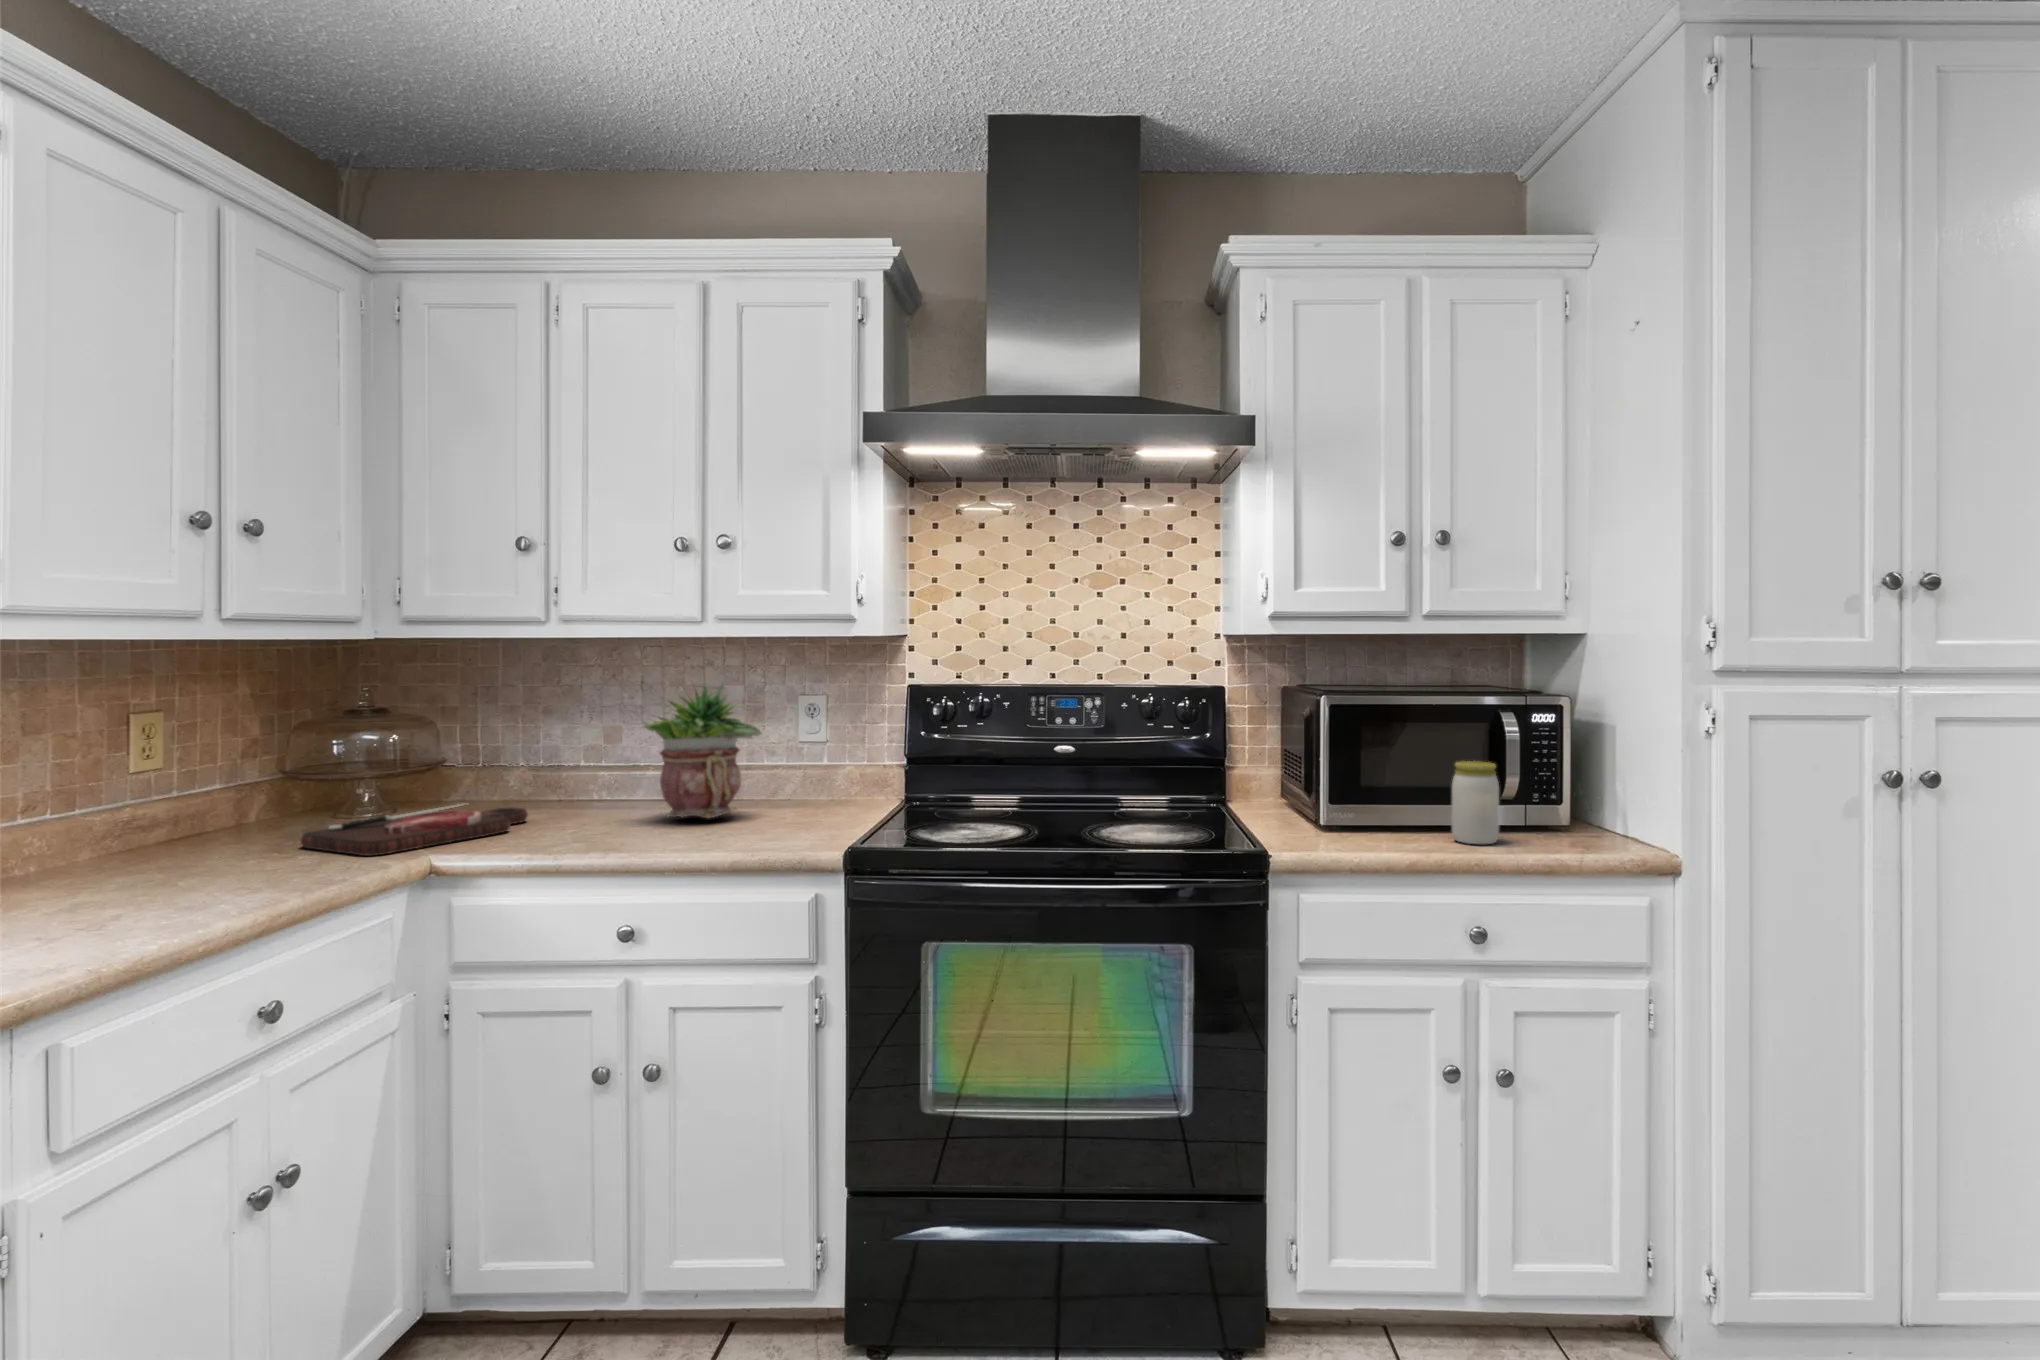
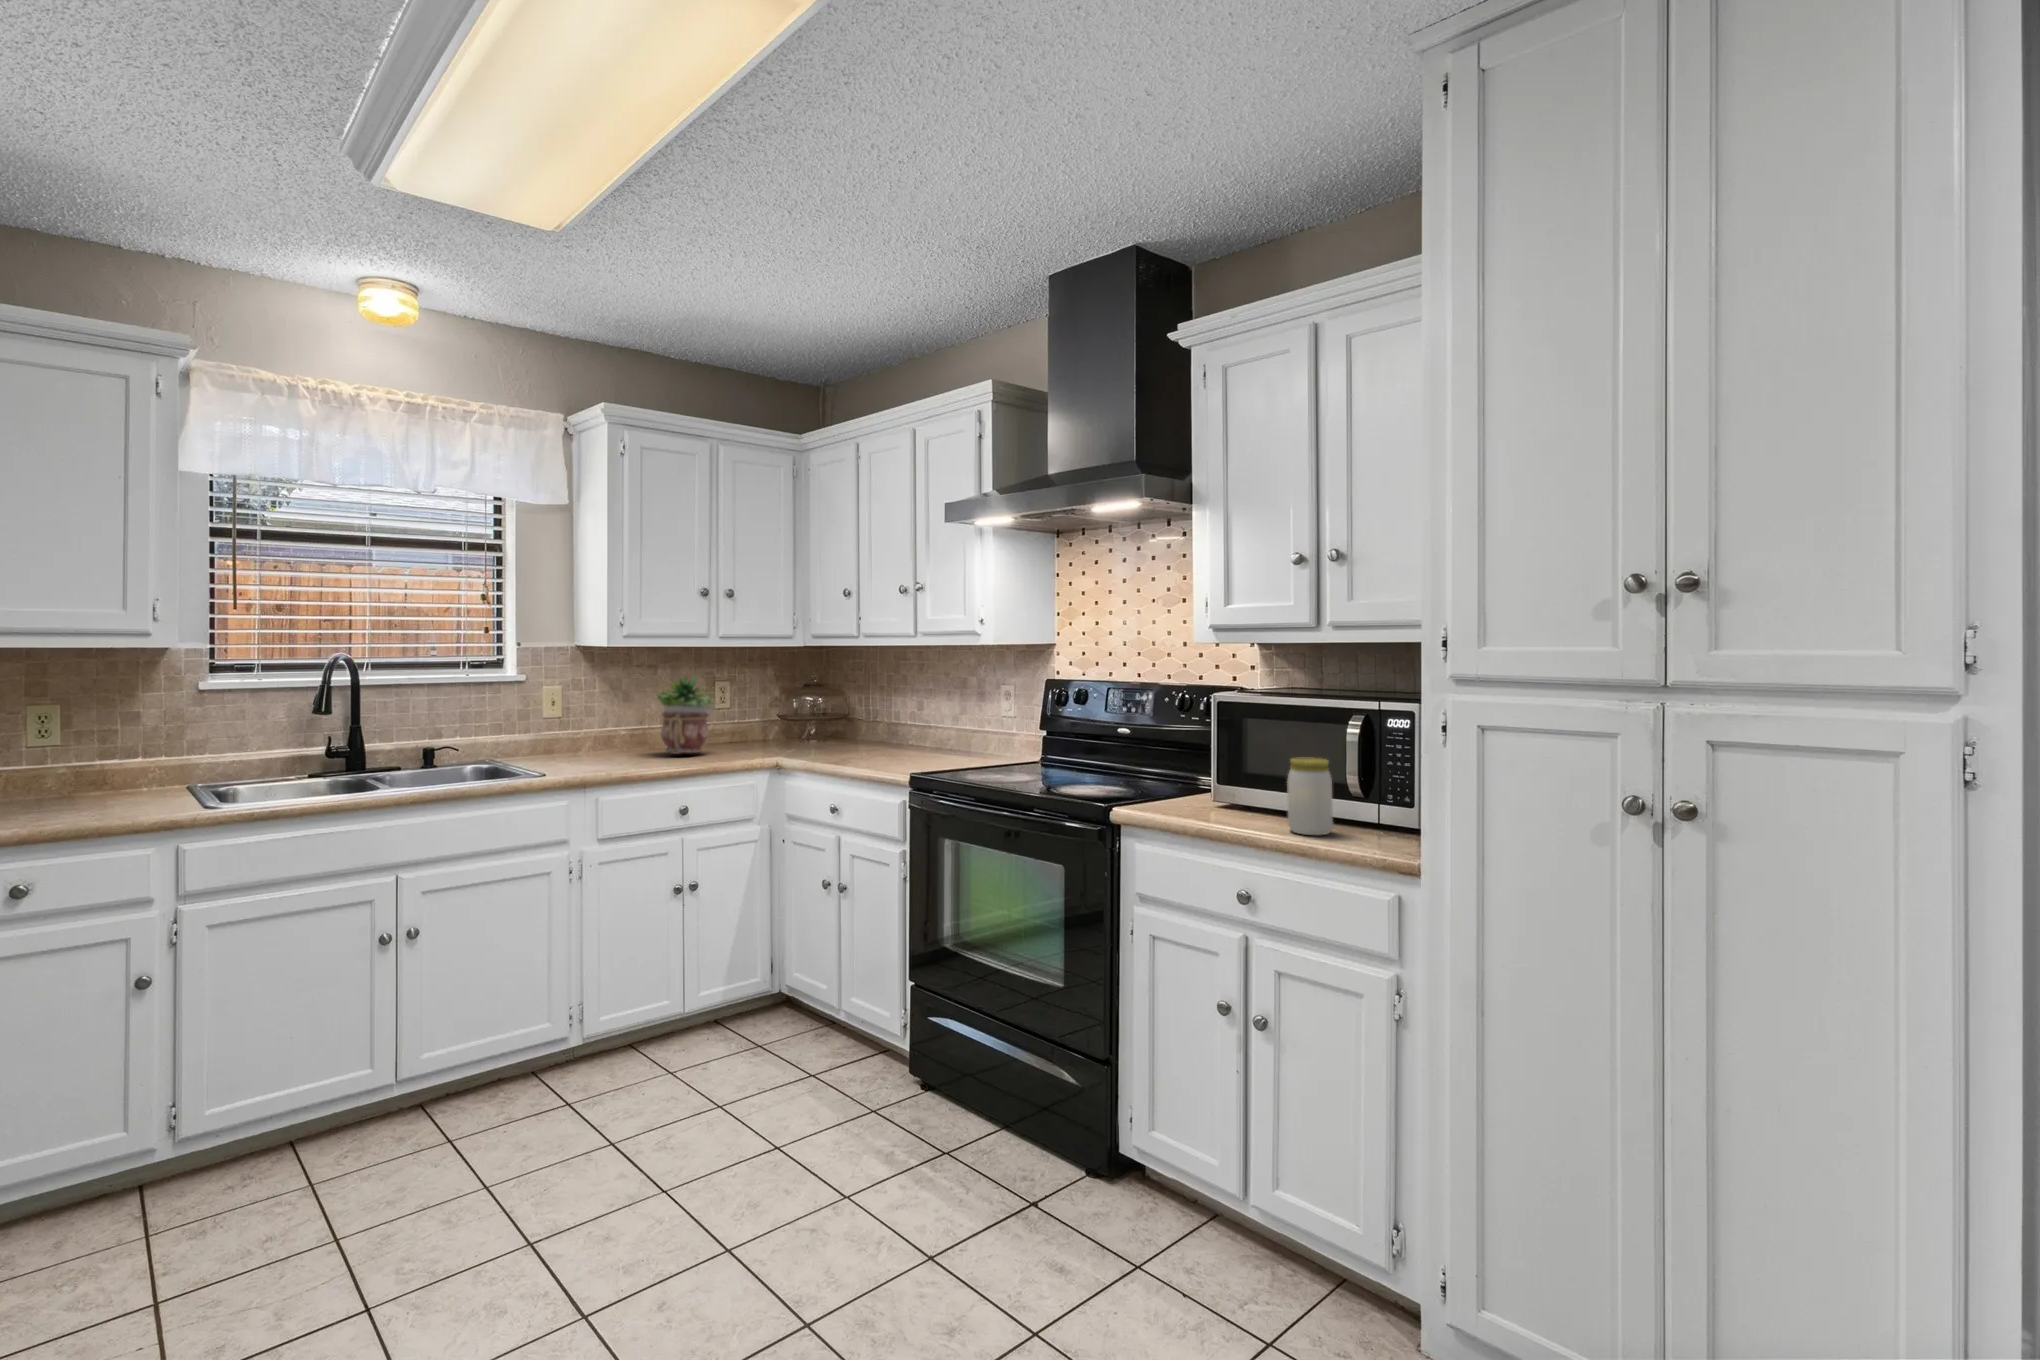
potted plant: present [644,684,762,818] -> present [657,676,715,754]
cutting board: present [301,803,528,856] -> none [749,734,856,754]

